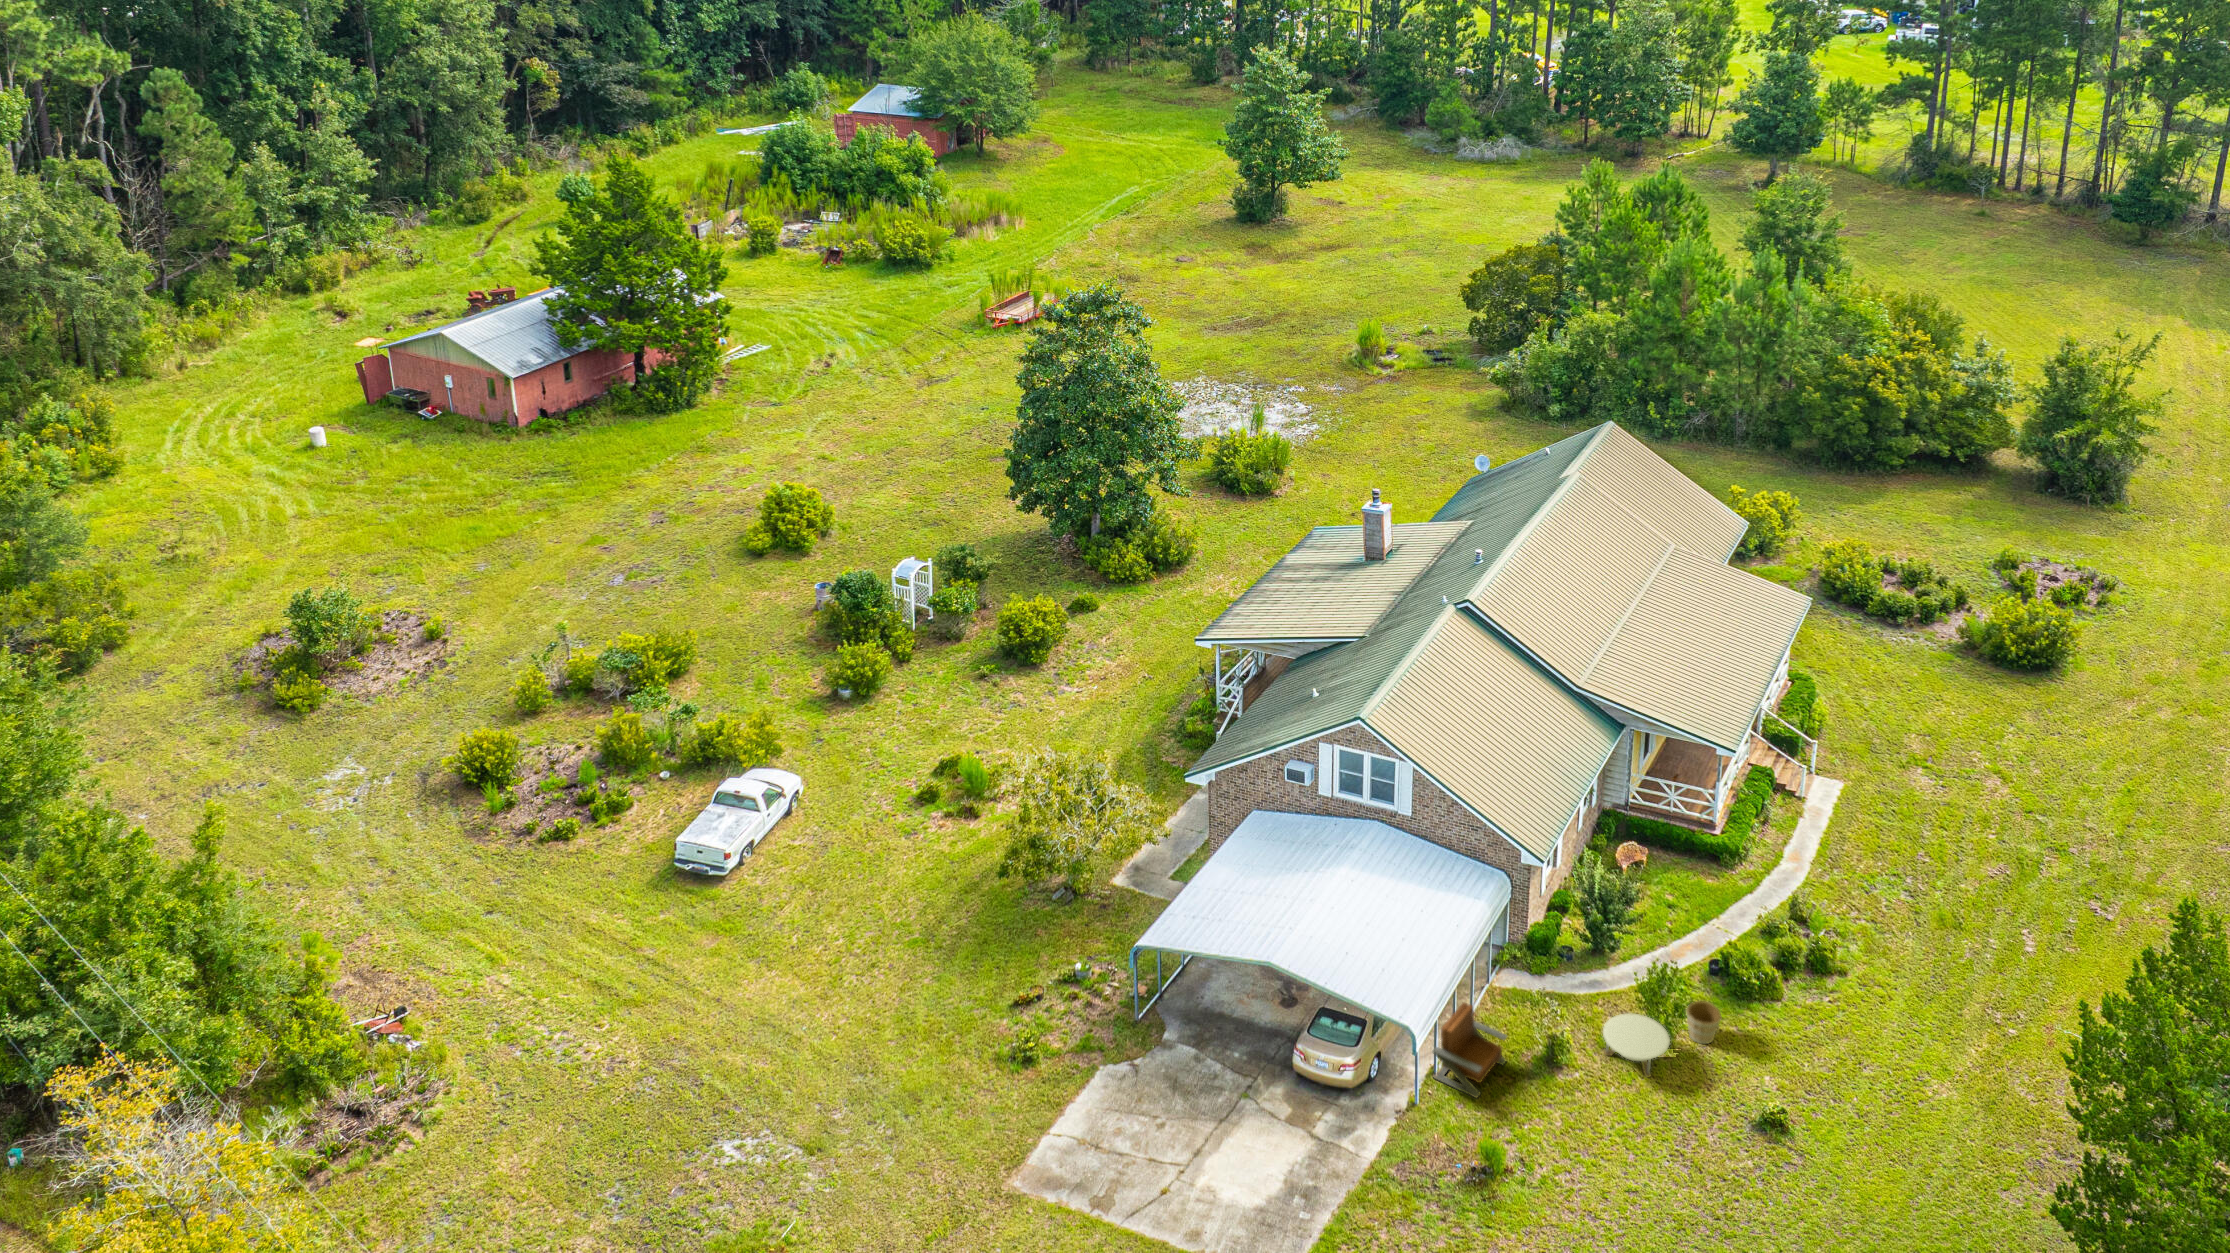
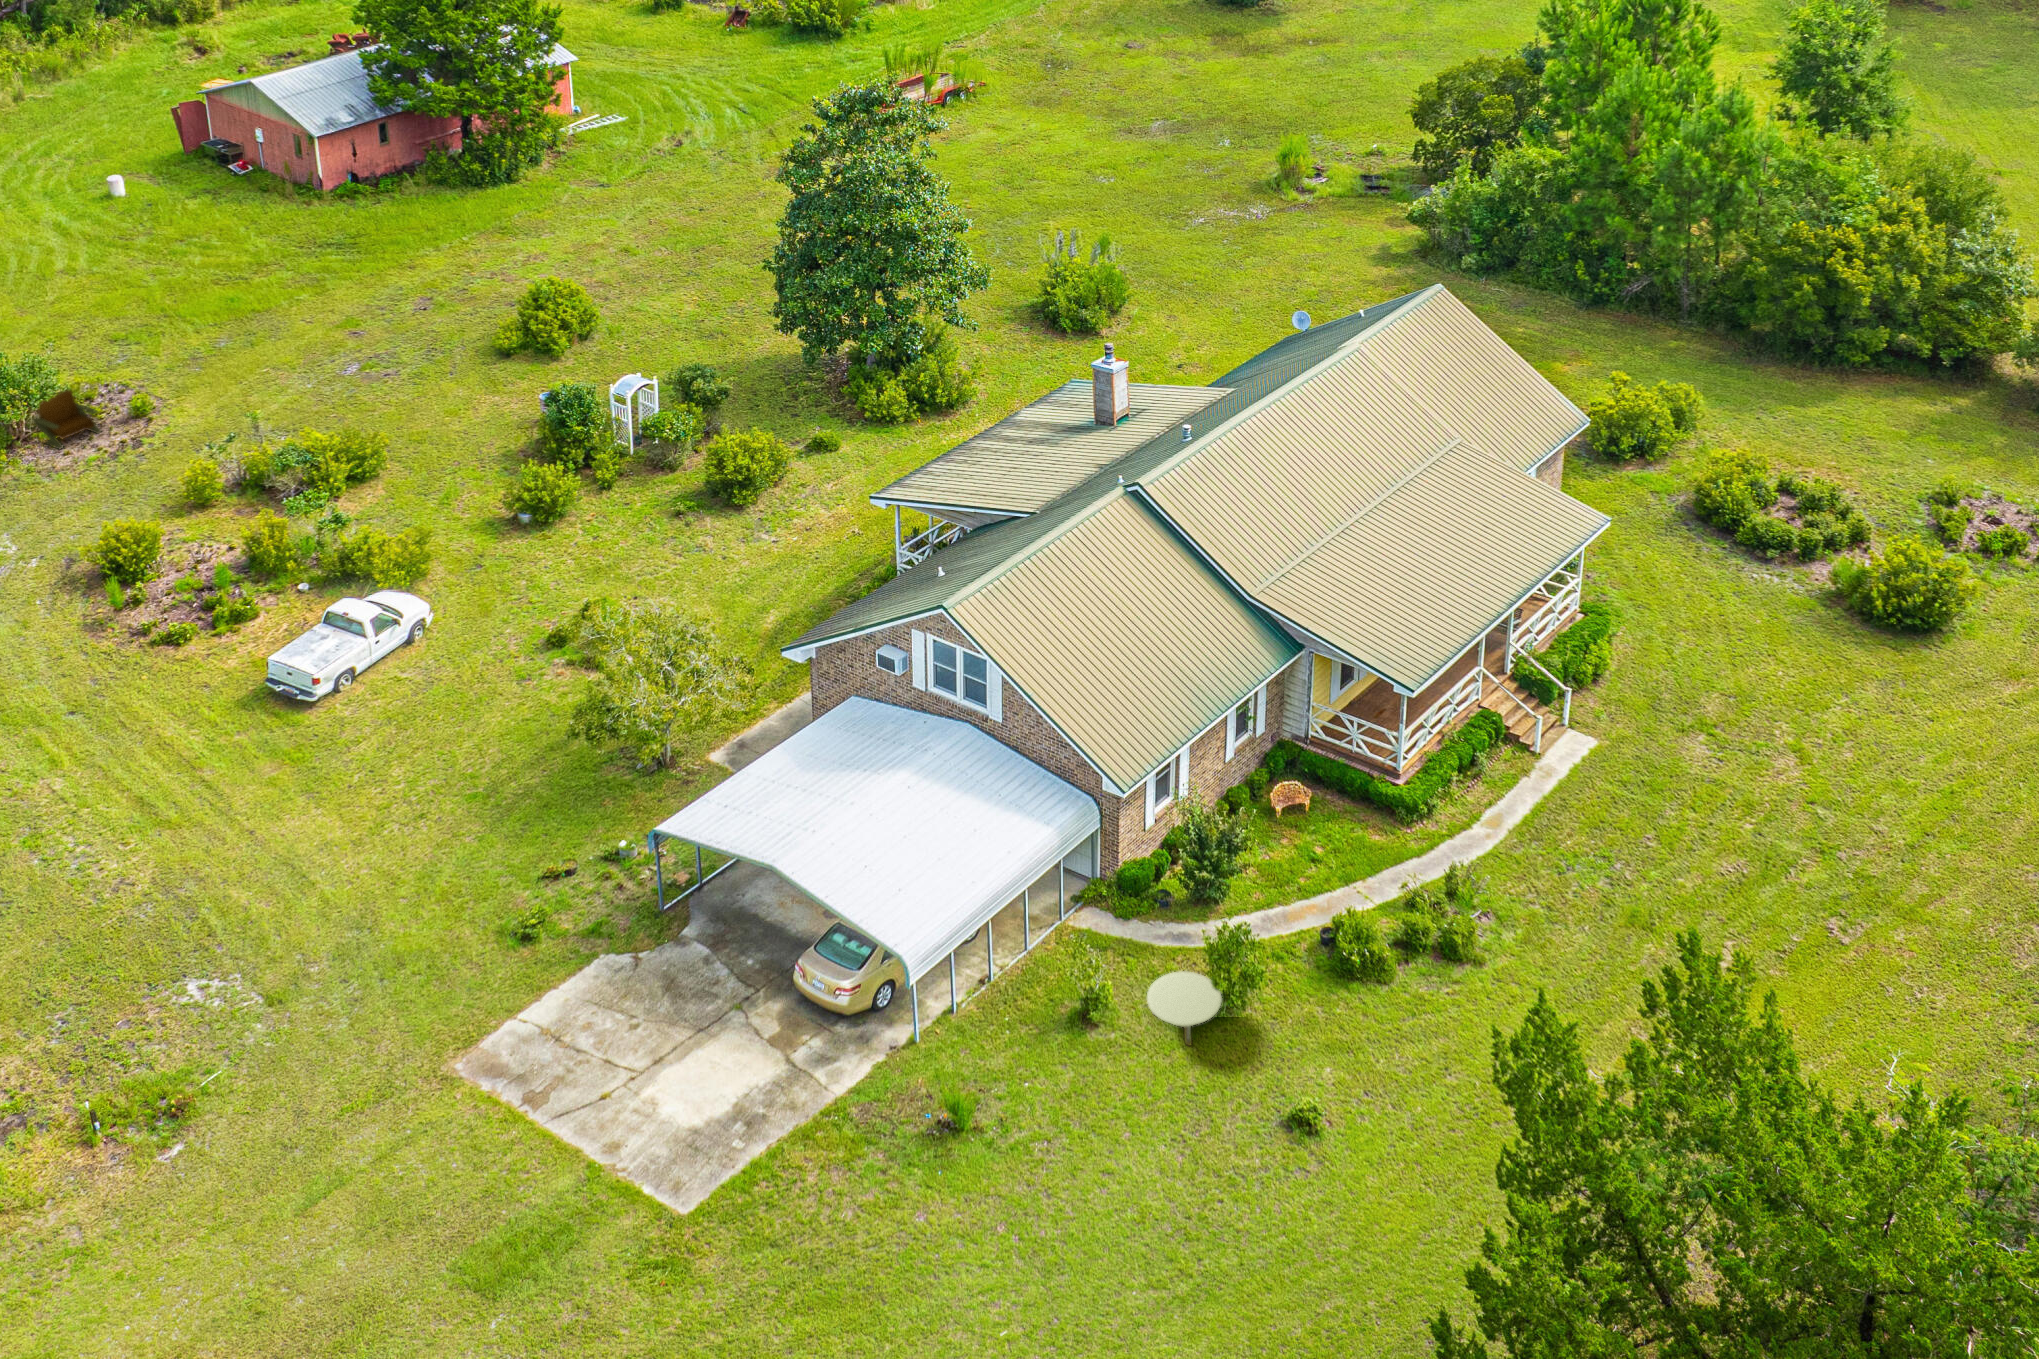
wooden bucket: present [1686,1000,1722,1044] -> none [1253,967,1294,1018]
lounge chair: present [1433,1003,1507,1098] -> present [32,389,102,449]

